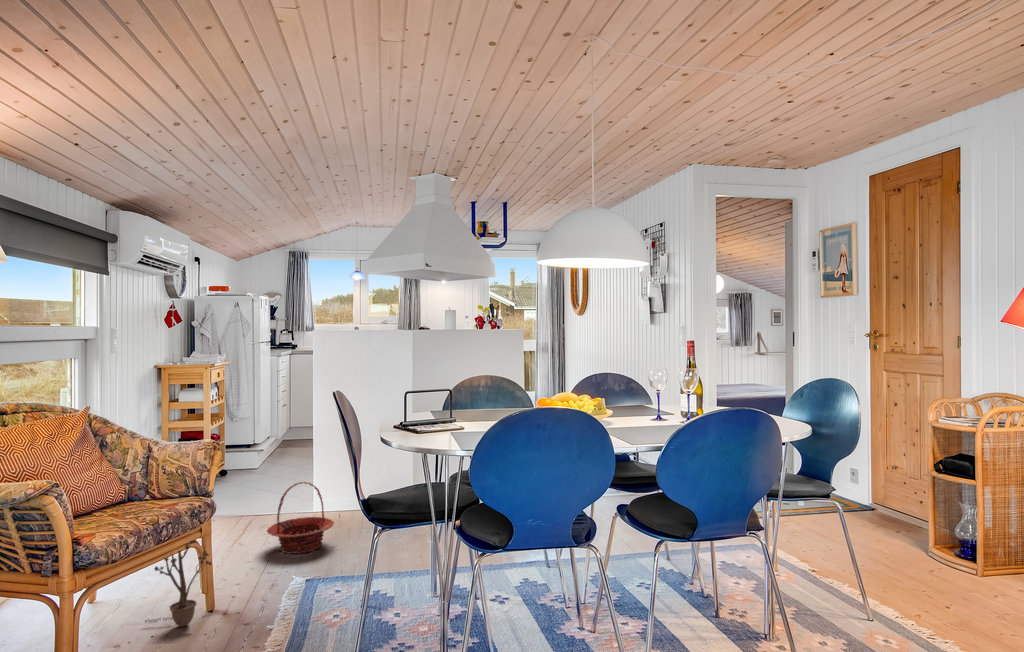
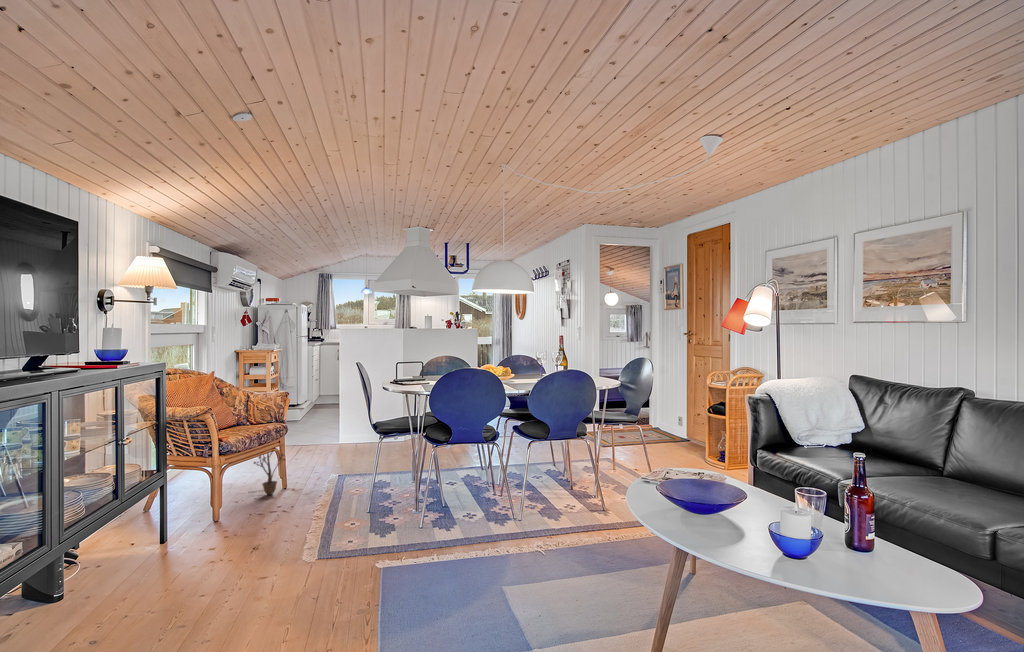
basket: present [267,482,334,554] -> none [312,422,354,465]

